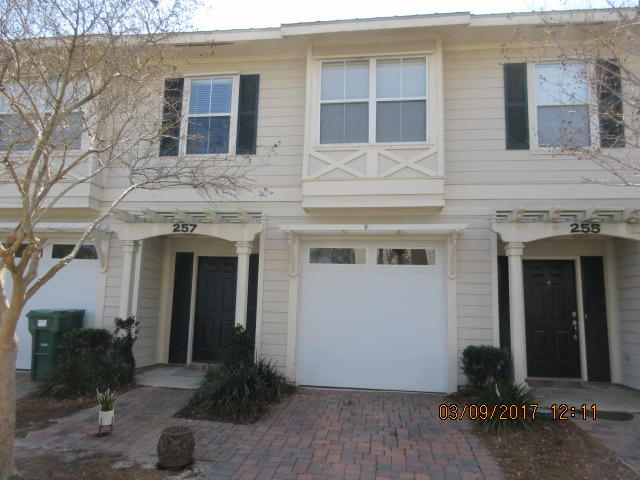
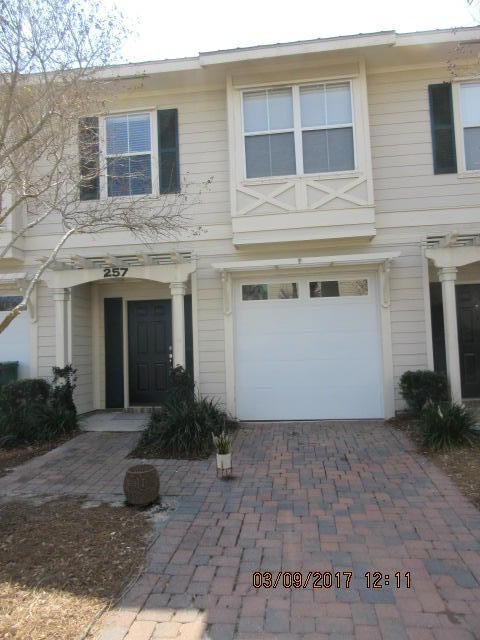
potted plant: present [97,388,117,436] -> present [212,431,233,480]

